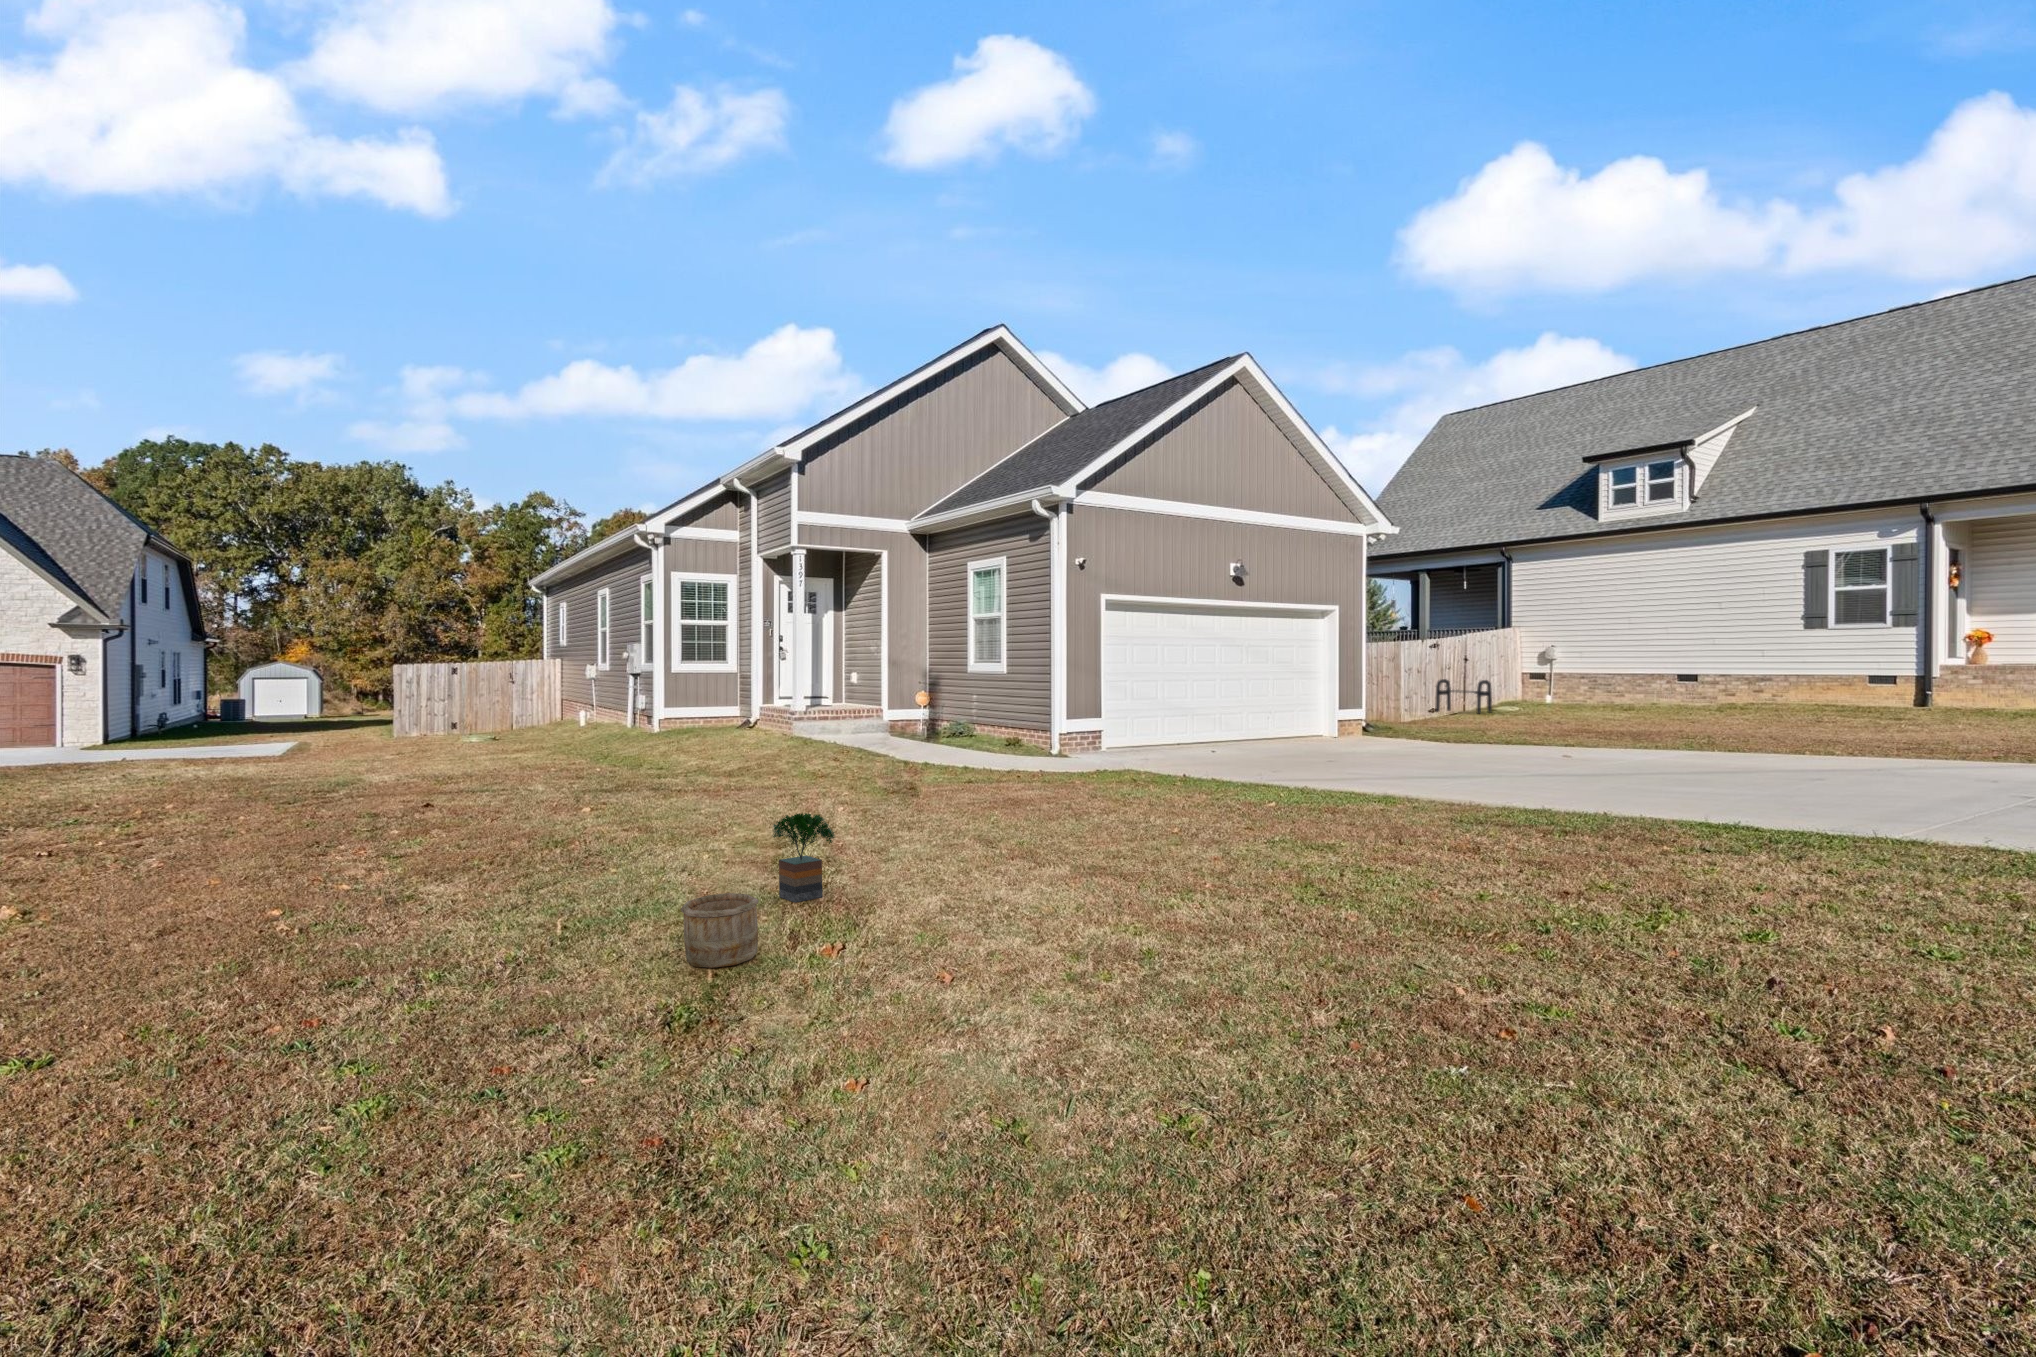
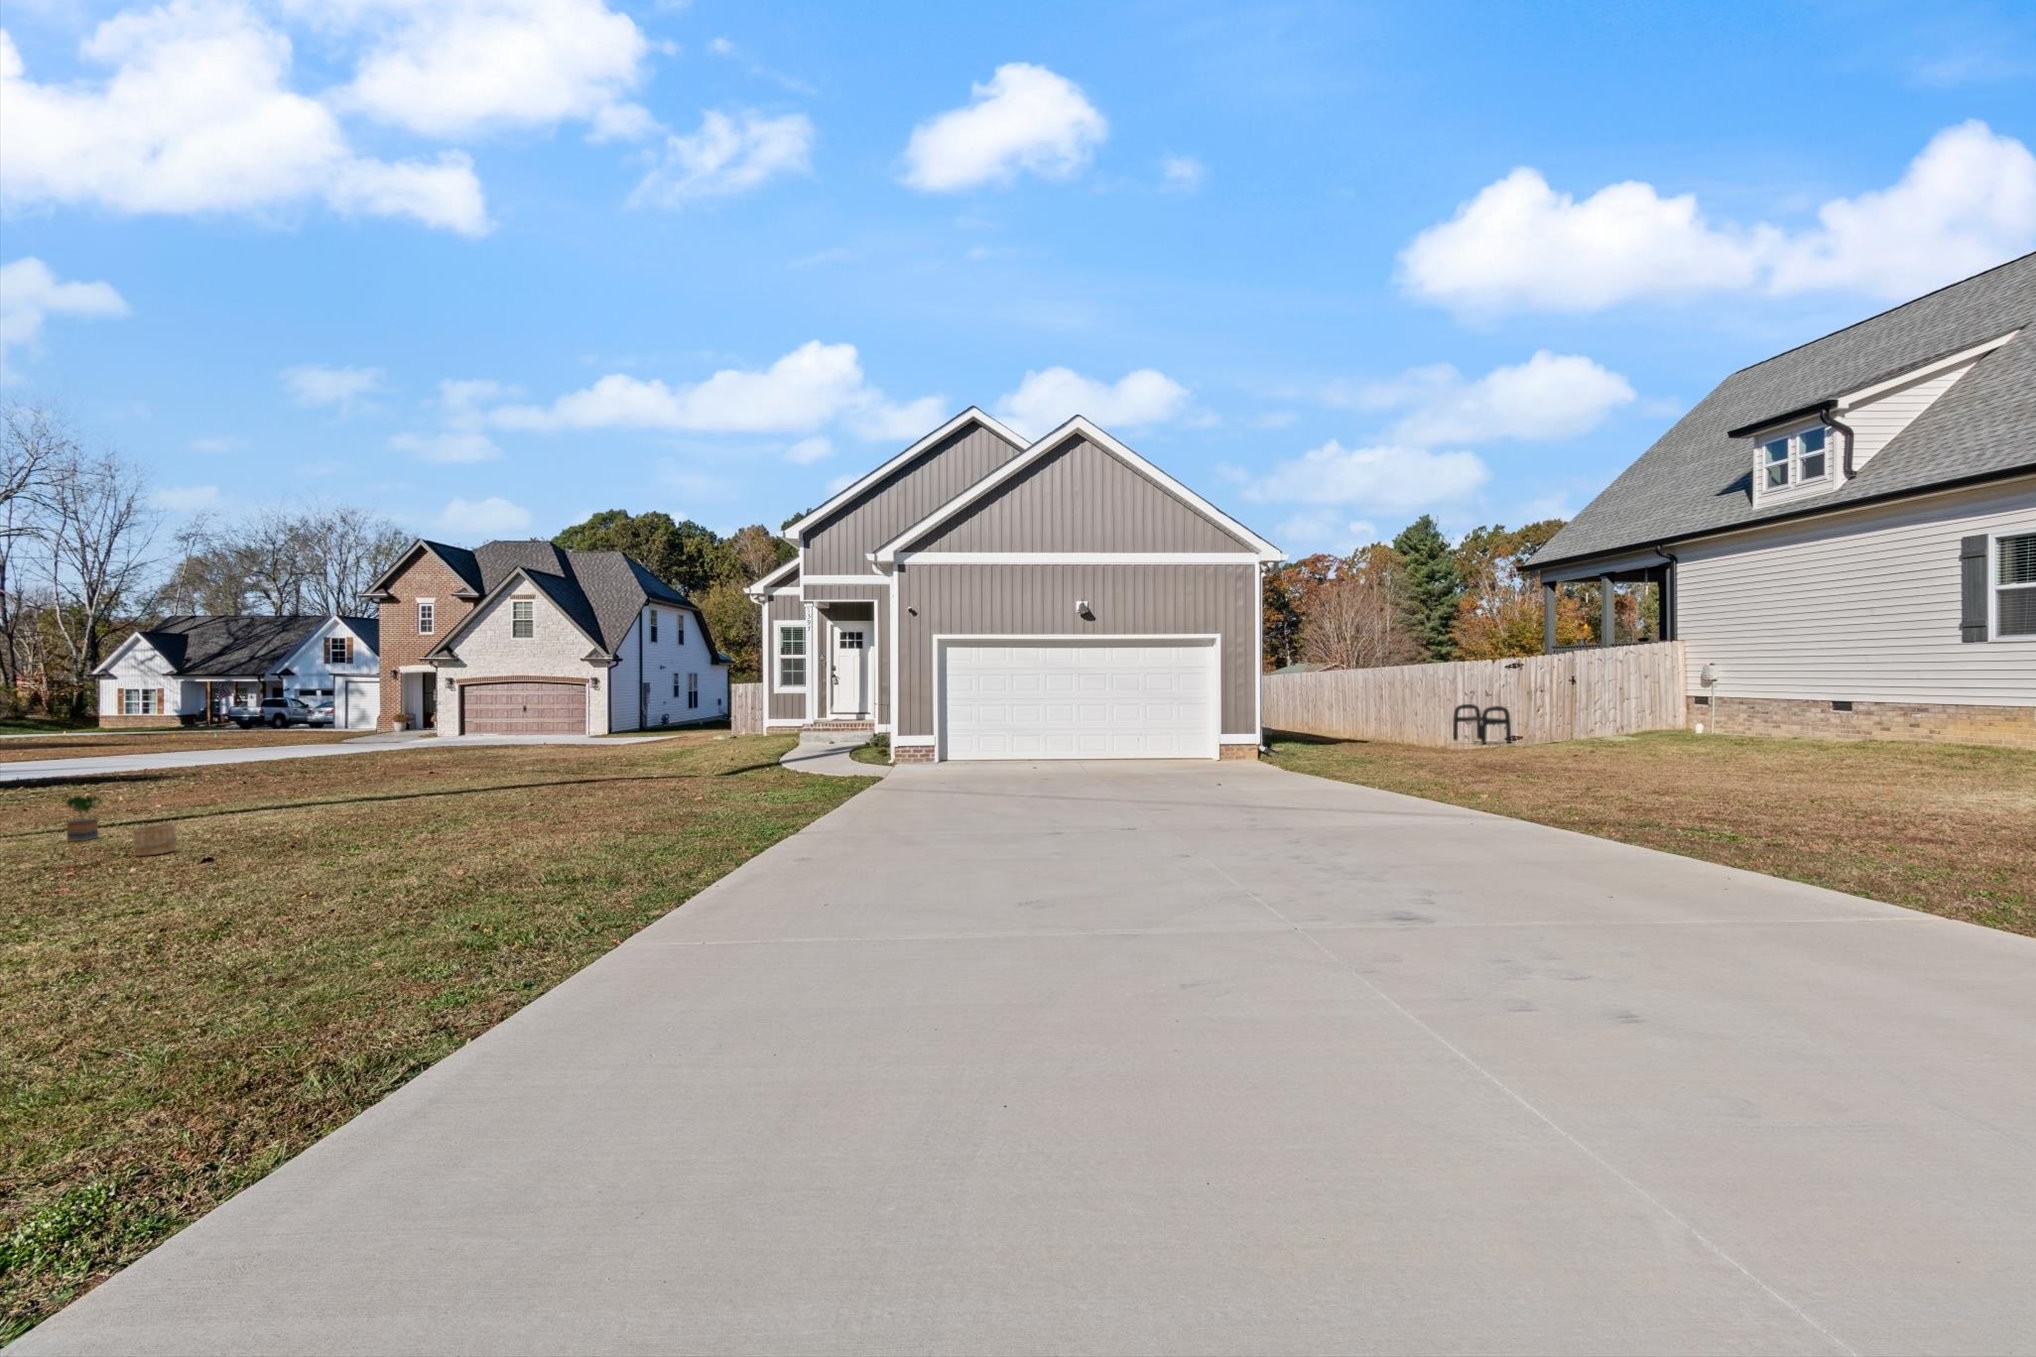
potted tree: present [772,813,835,902] -> present [66,795,103,841]

